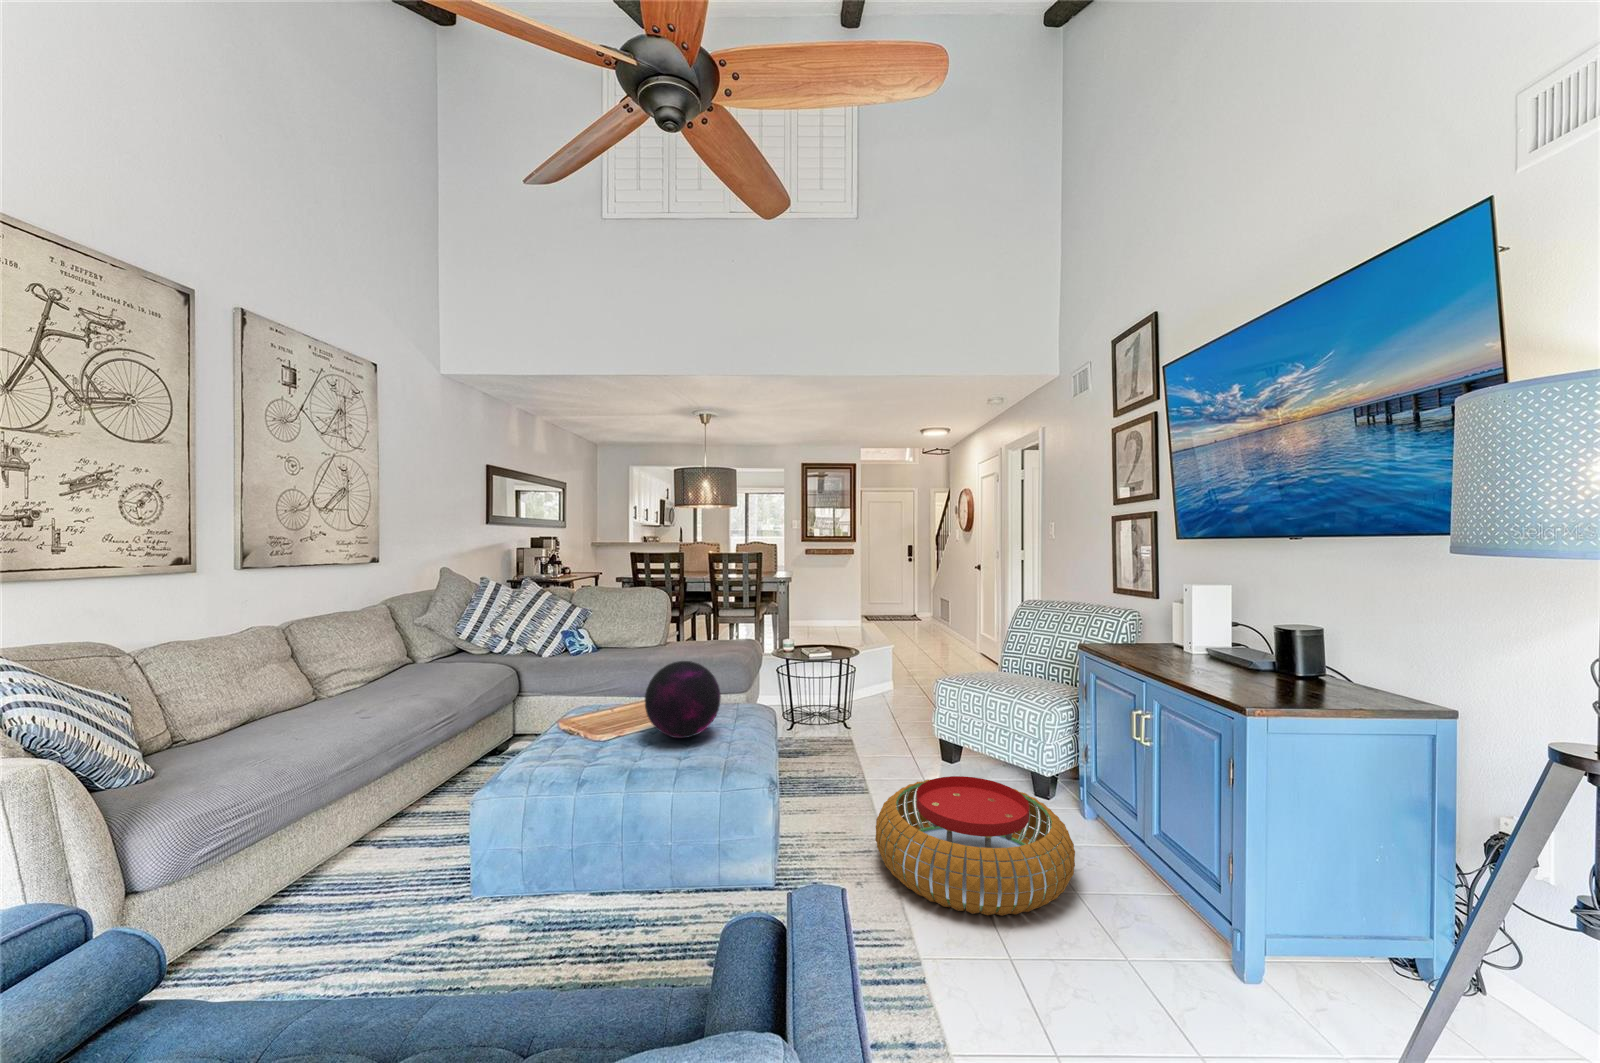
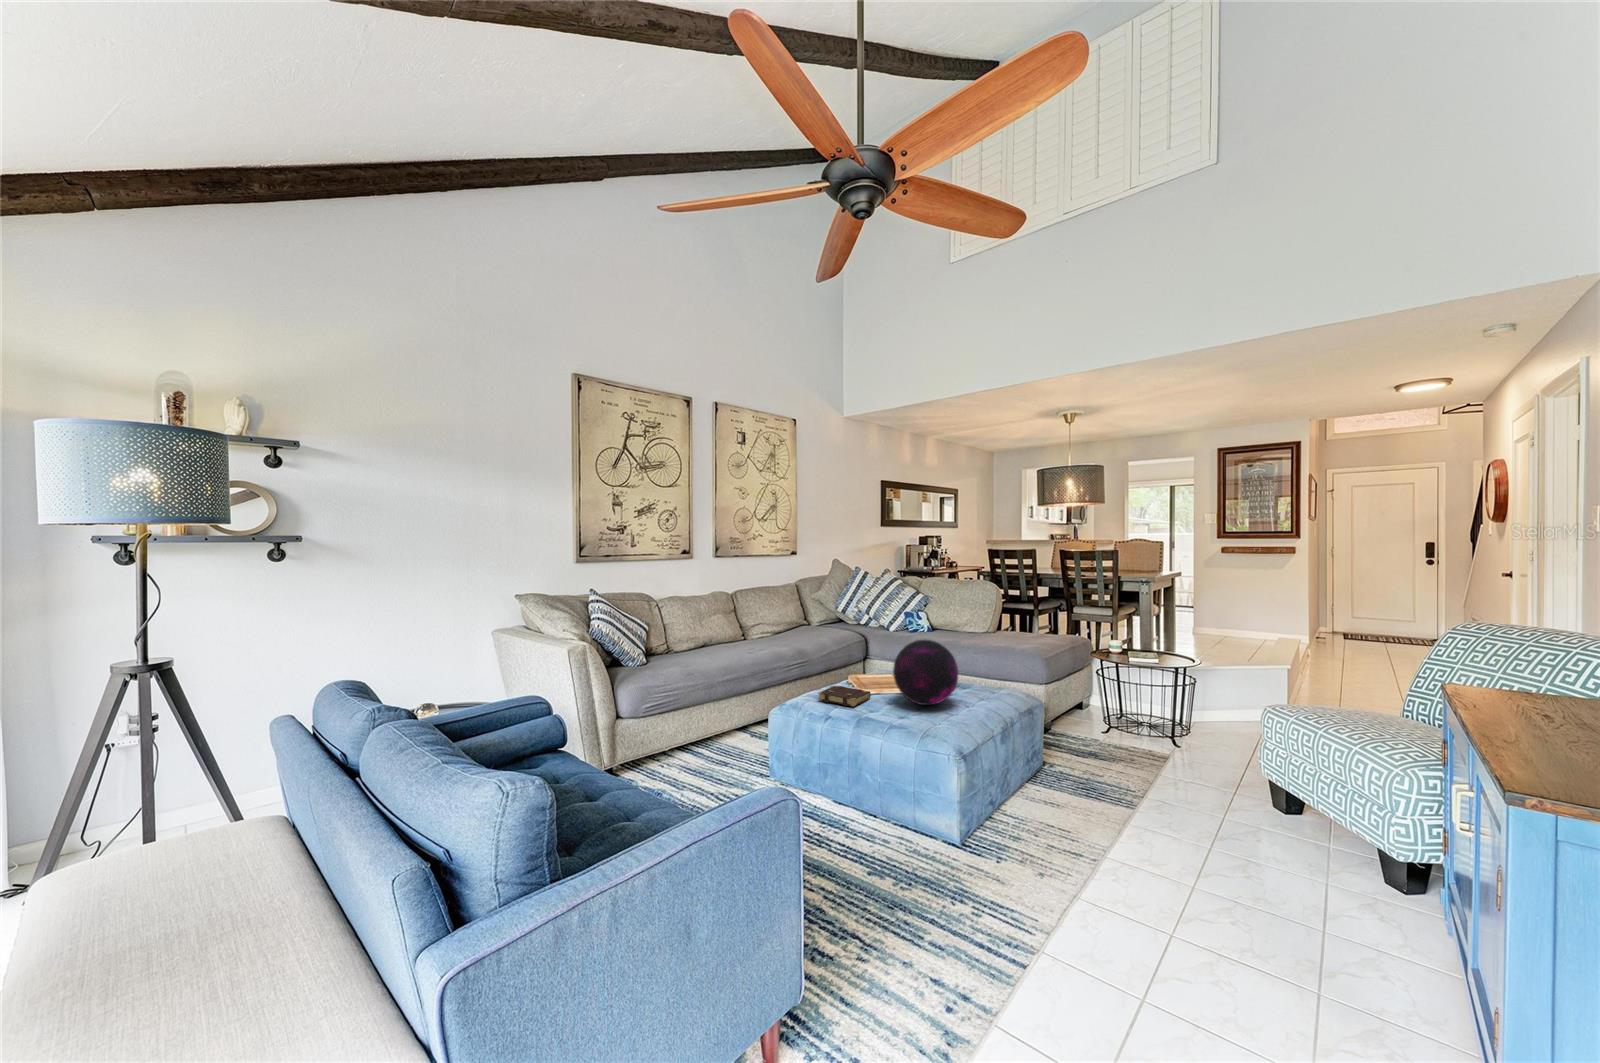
book: none [549,736,614,763] -> present [818,686,871,706]
pouf: present [875,776,1075,916] -> none [1071,804,1338,980]

